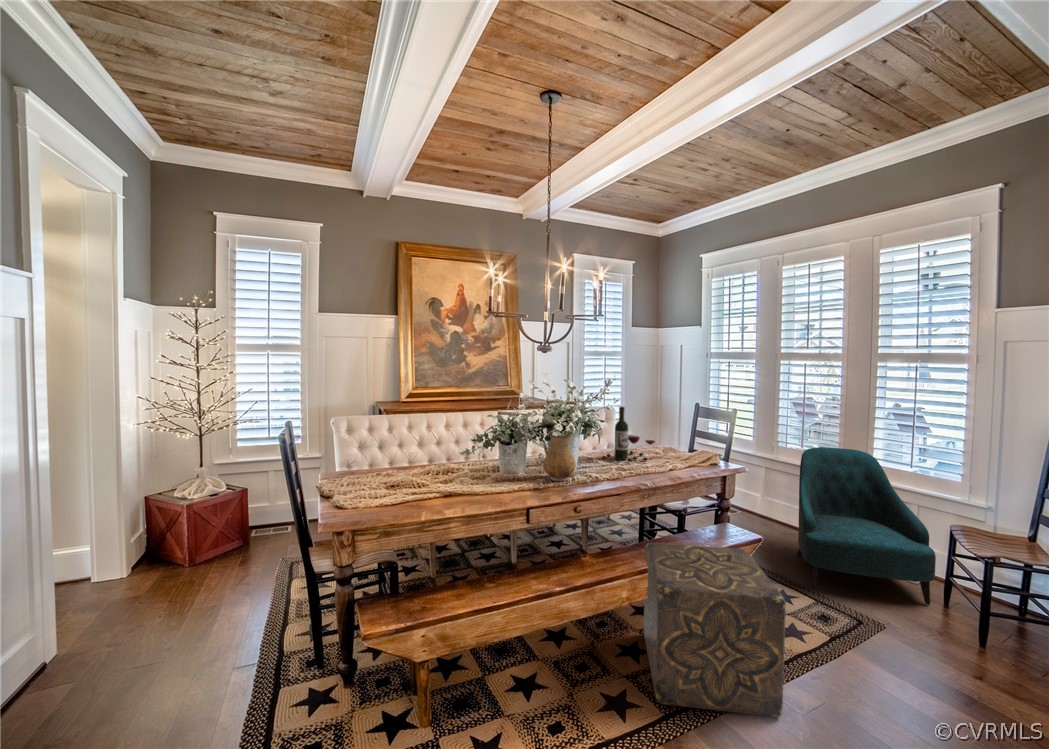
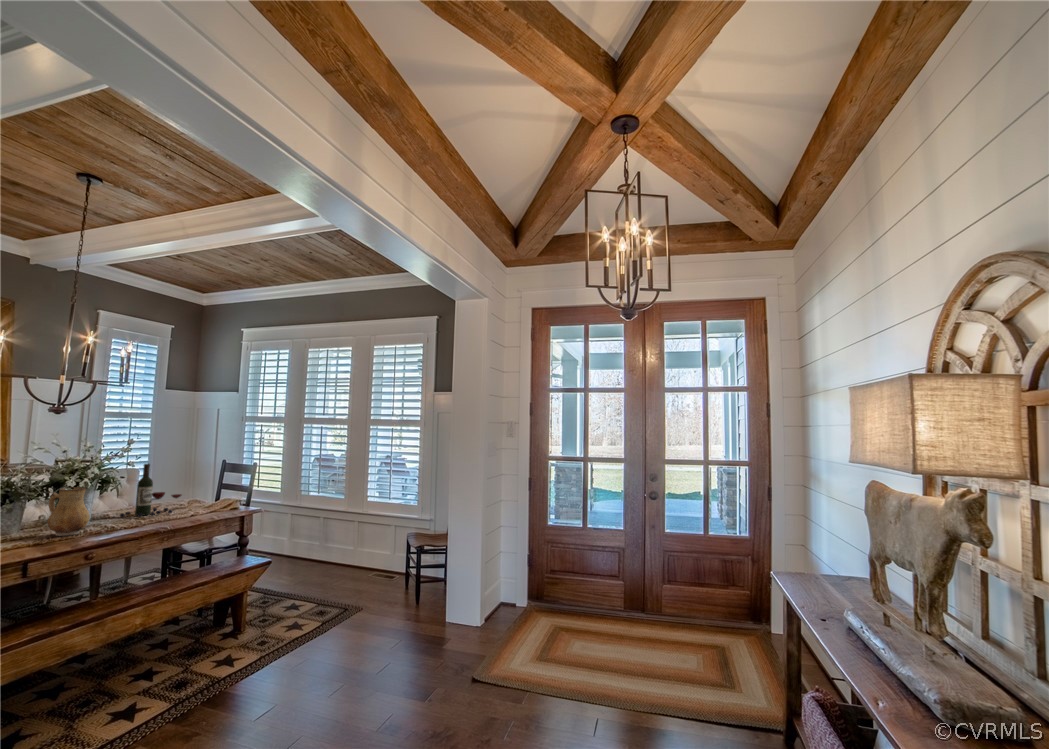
armchair: present [797,447,936,605] -> none [311,490,395,599]
ottoman: present [644,543,786,717] -> none [158,565,276,696]

